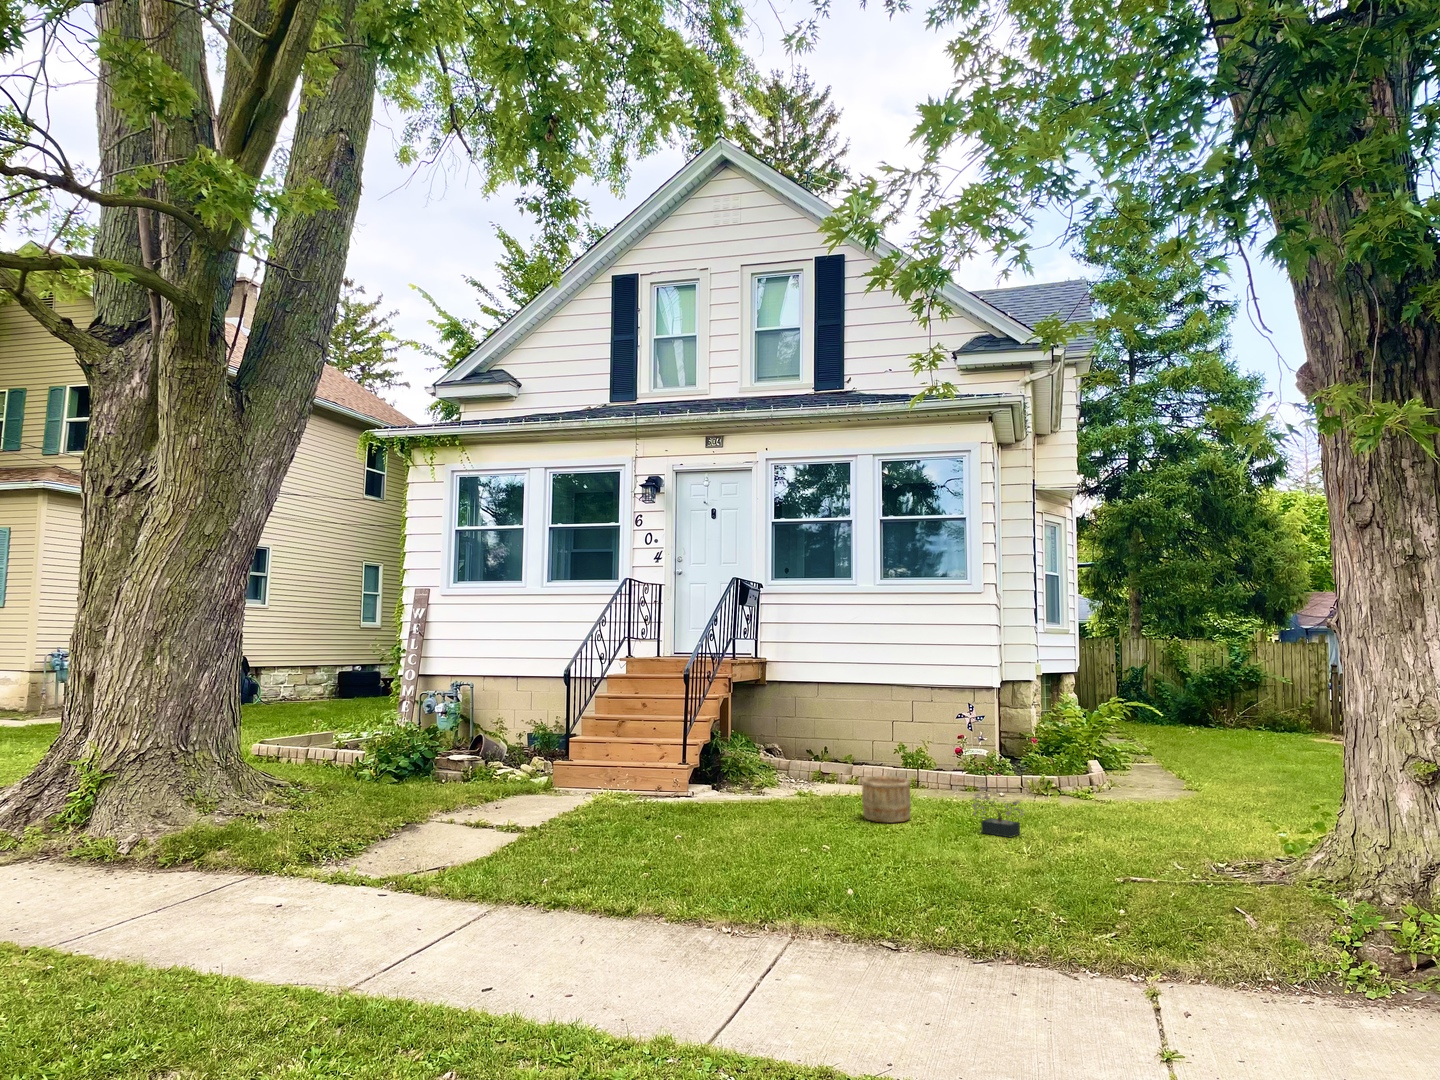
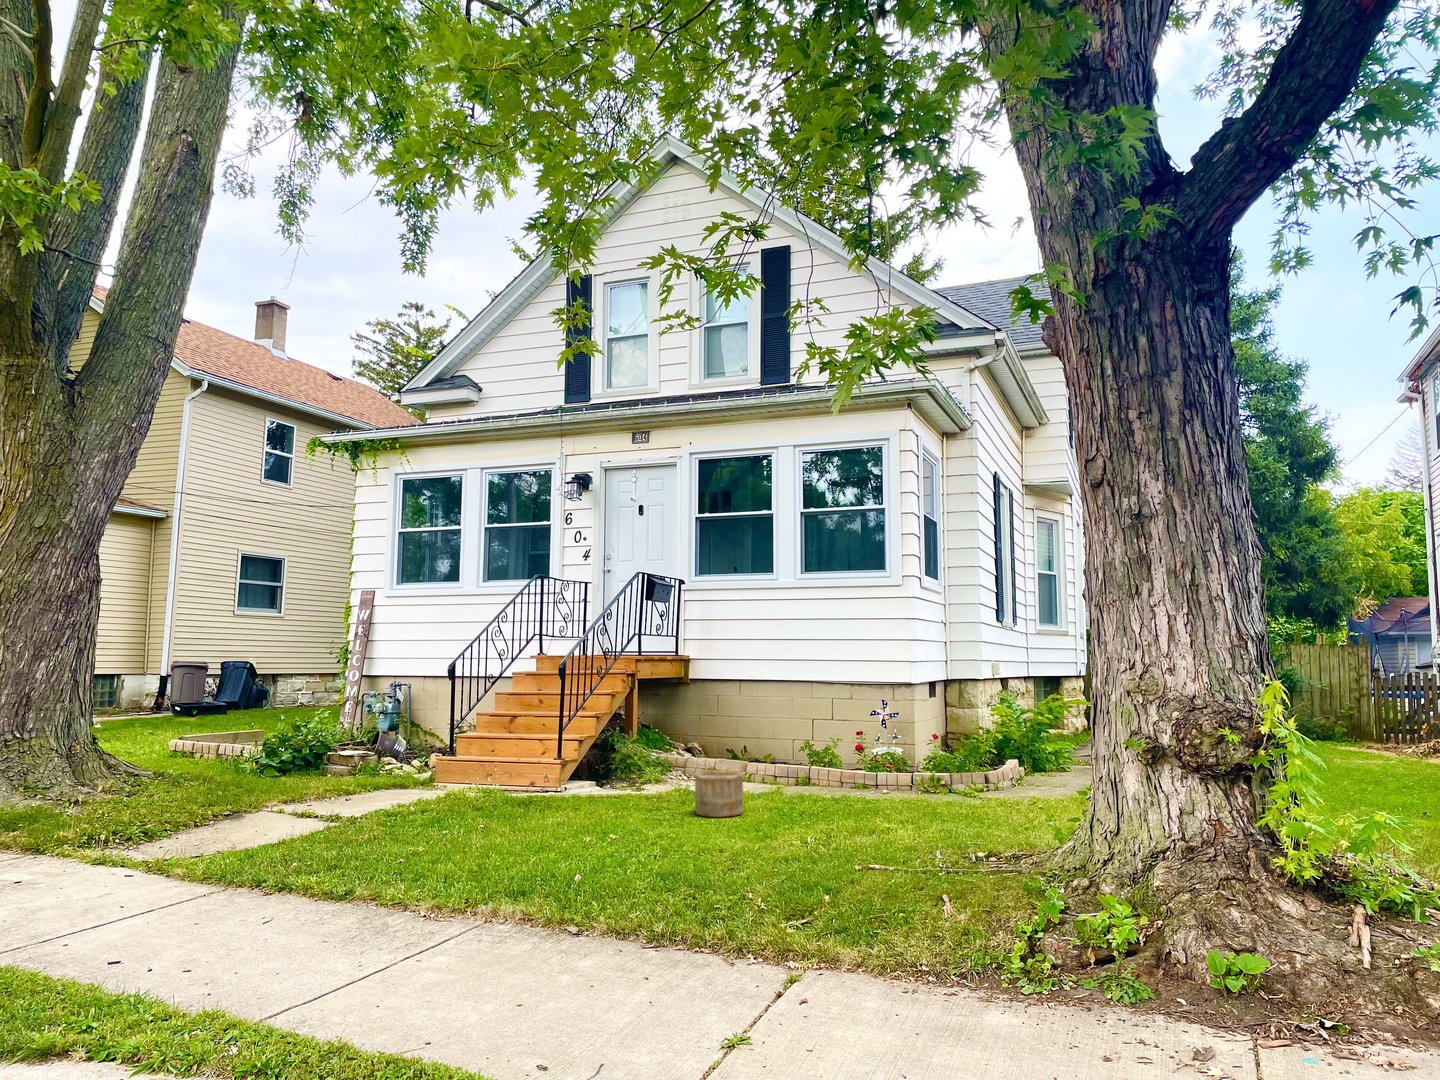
decorative plant: present [972,786,1024,838] -> none [785,778,842,833]

